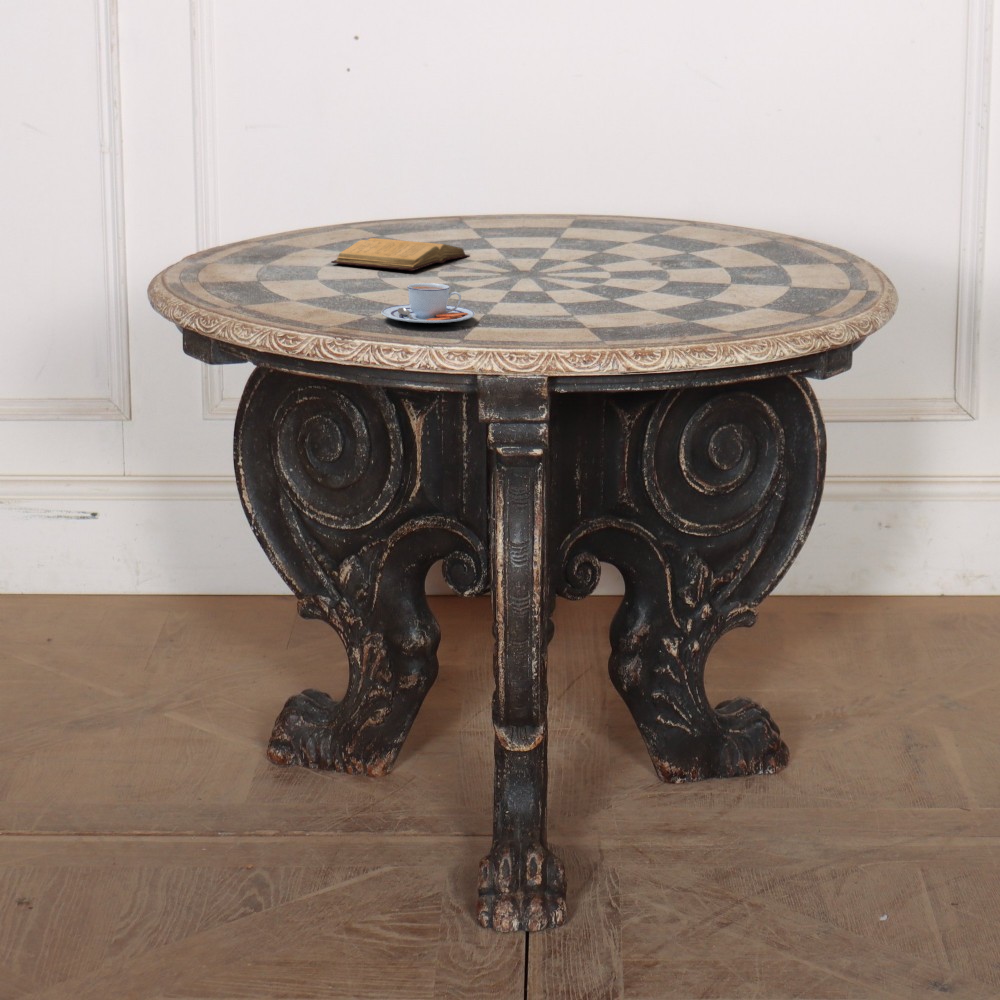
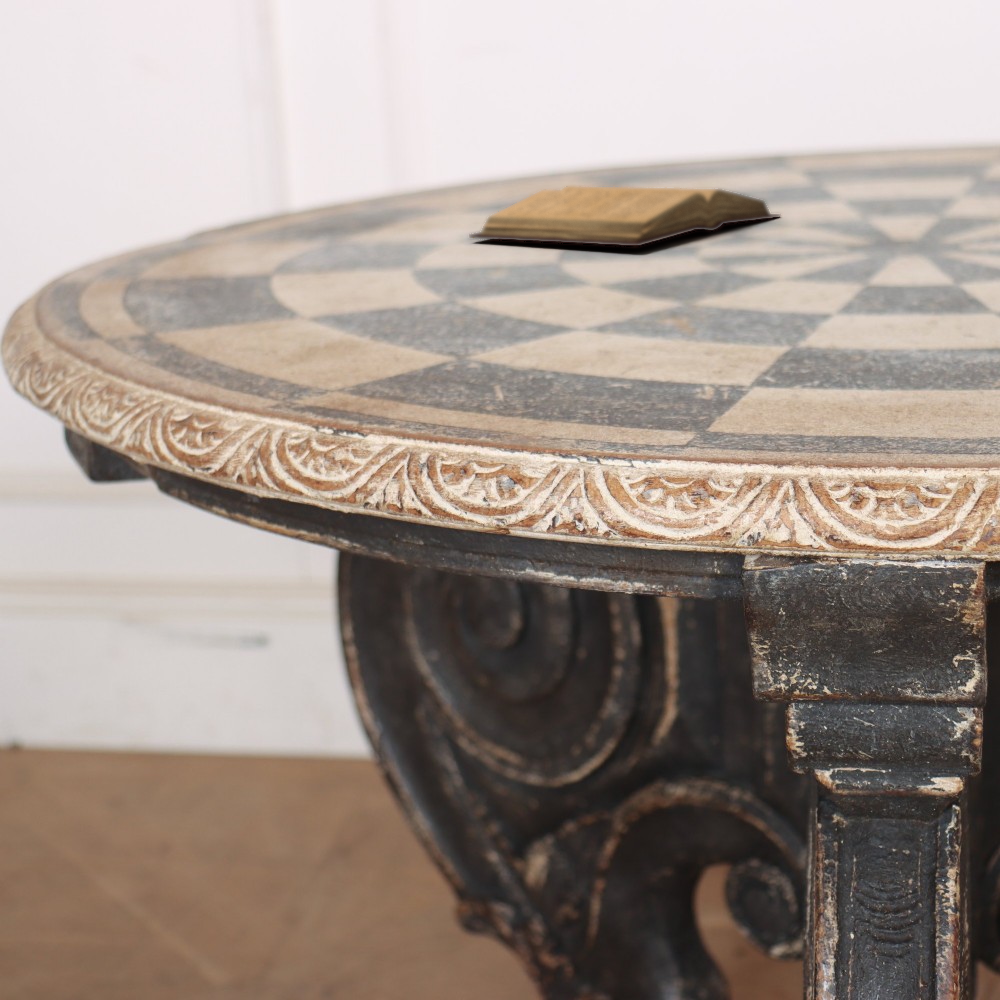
teacup: present [381,283,475,323] -> none [483,261,755,375]

